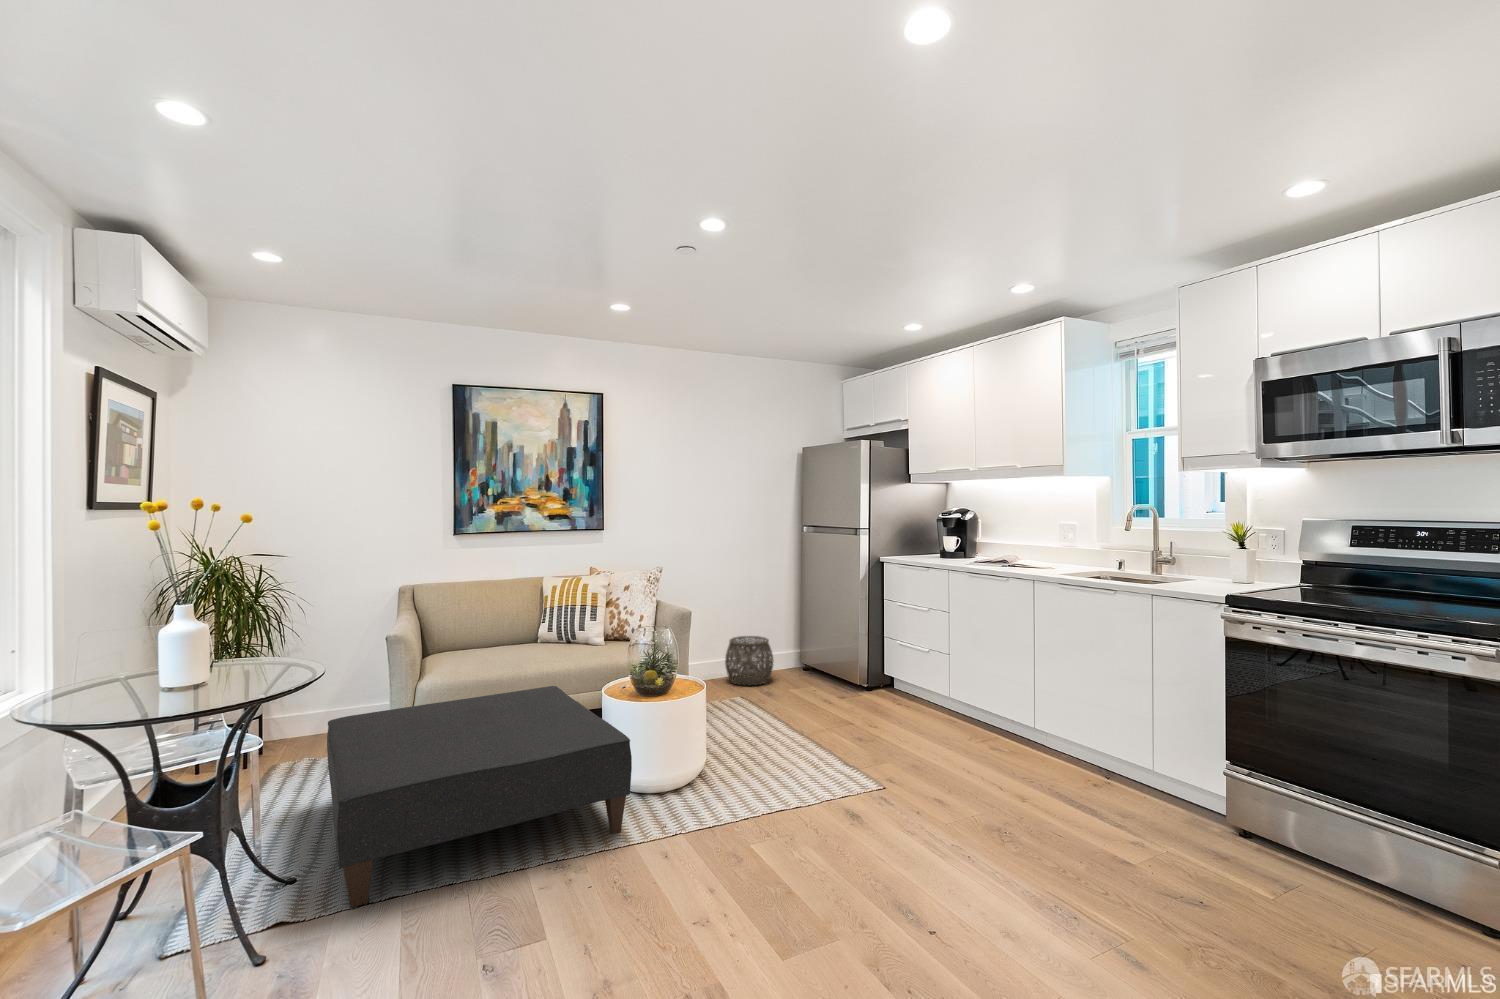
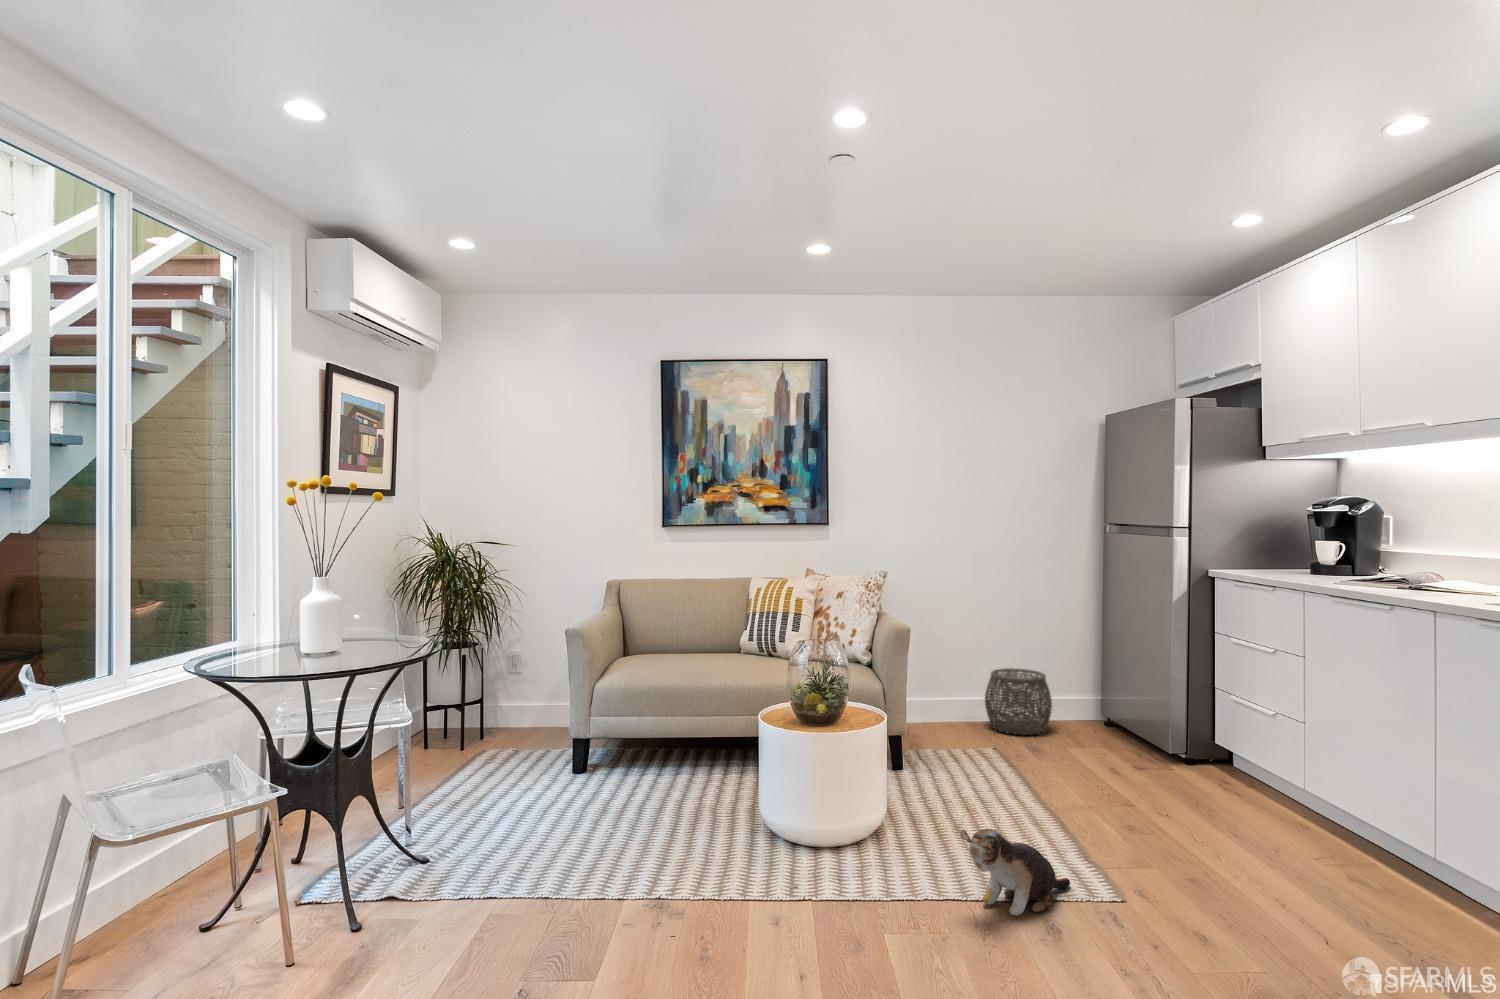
ottoman: present [327,686,632,908] -> none [439,701,756,896]
plush toy: none [792,753,849,812] -> present [960,829,1070,916]

